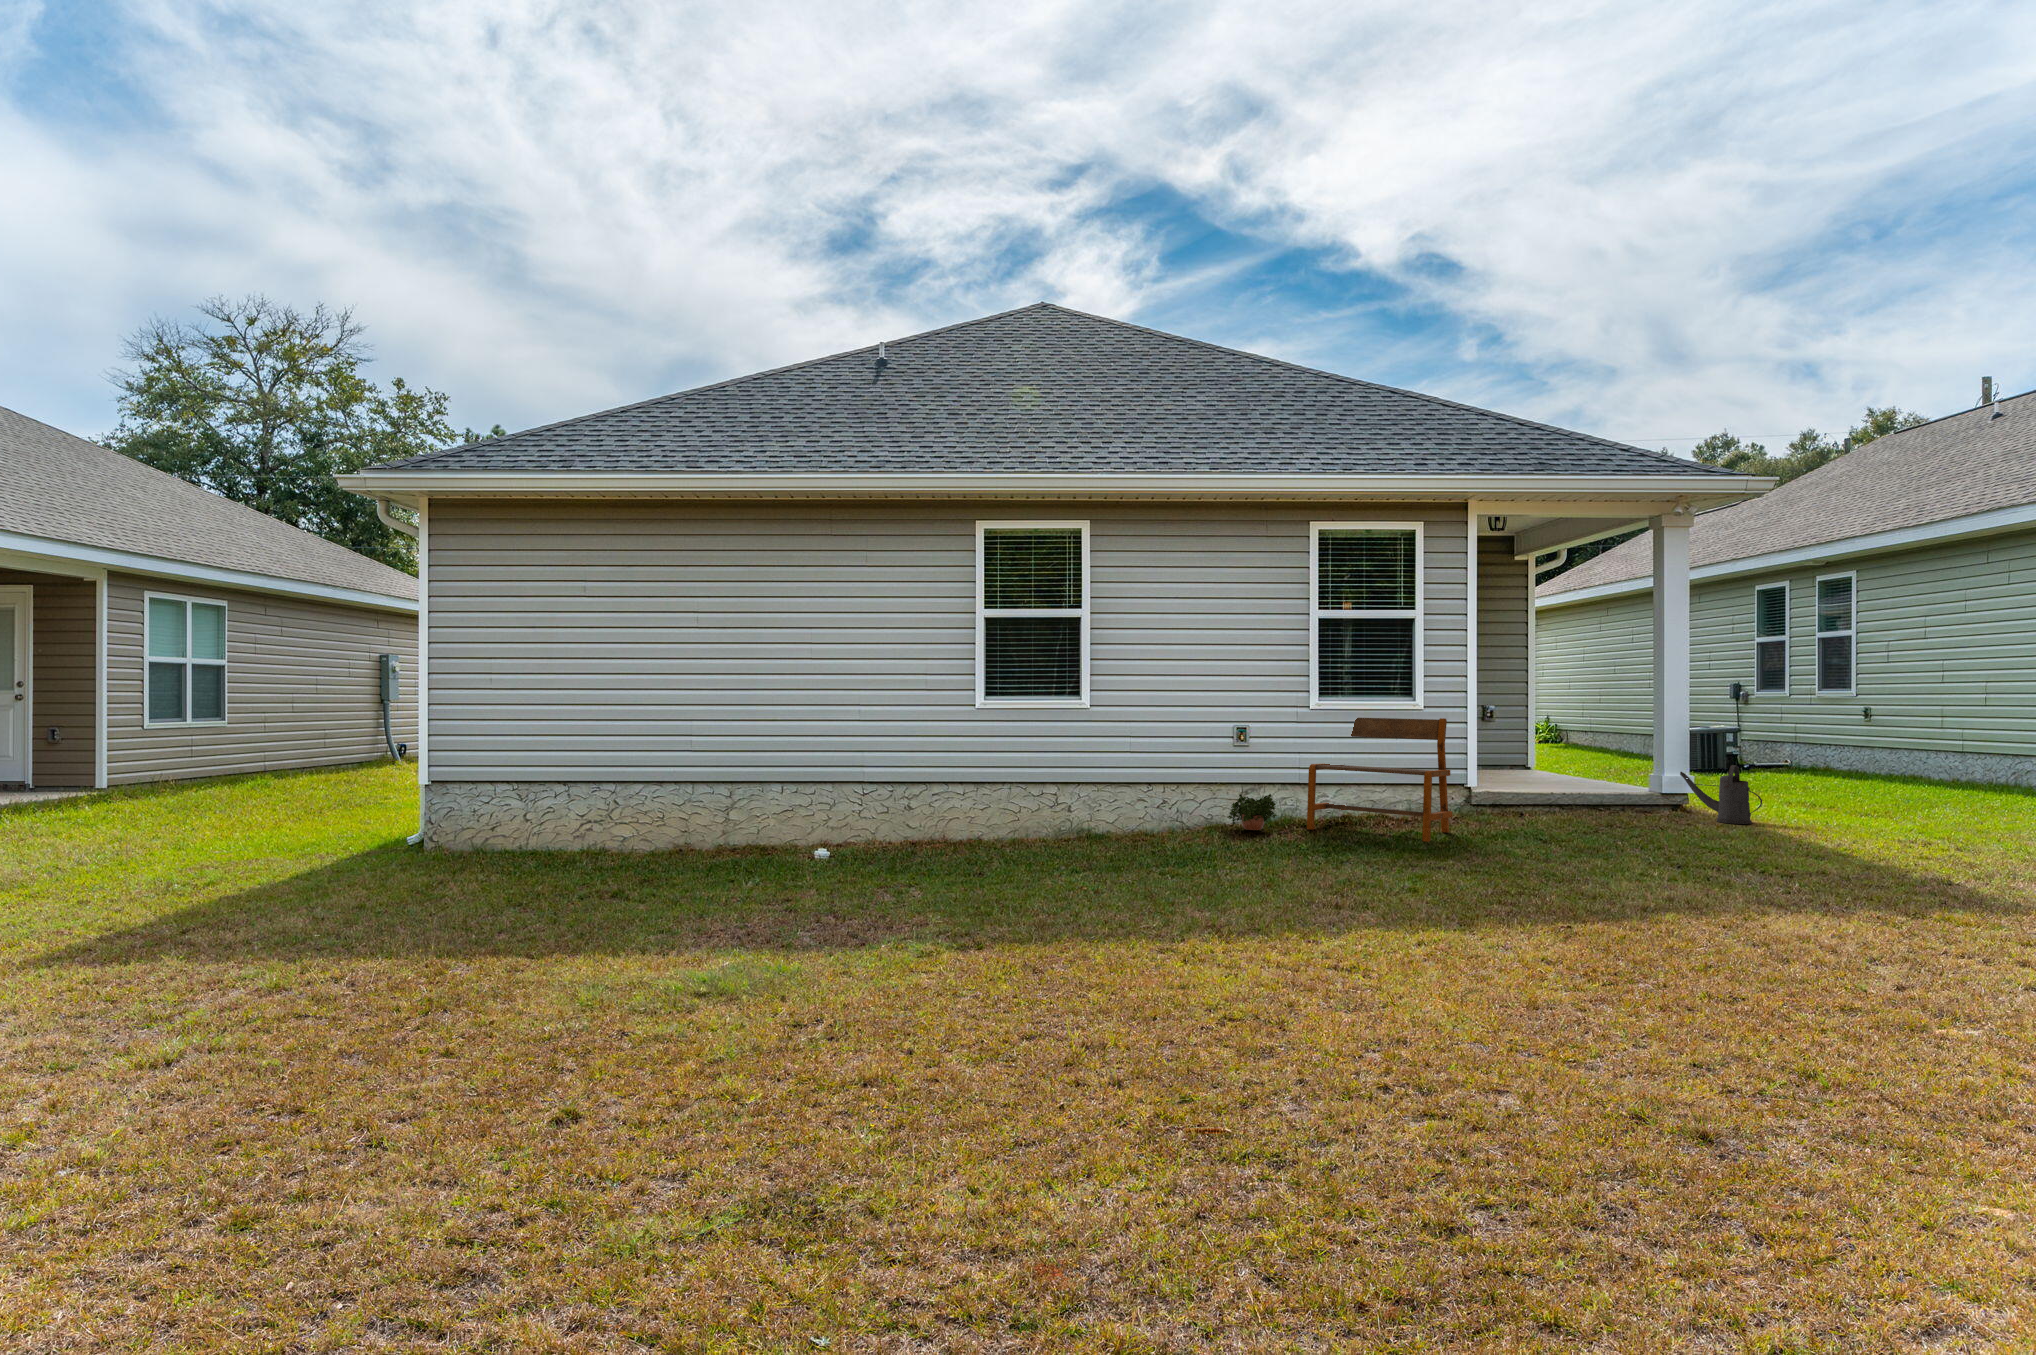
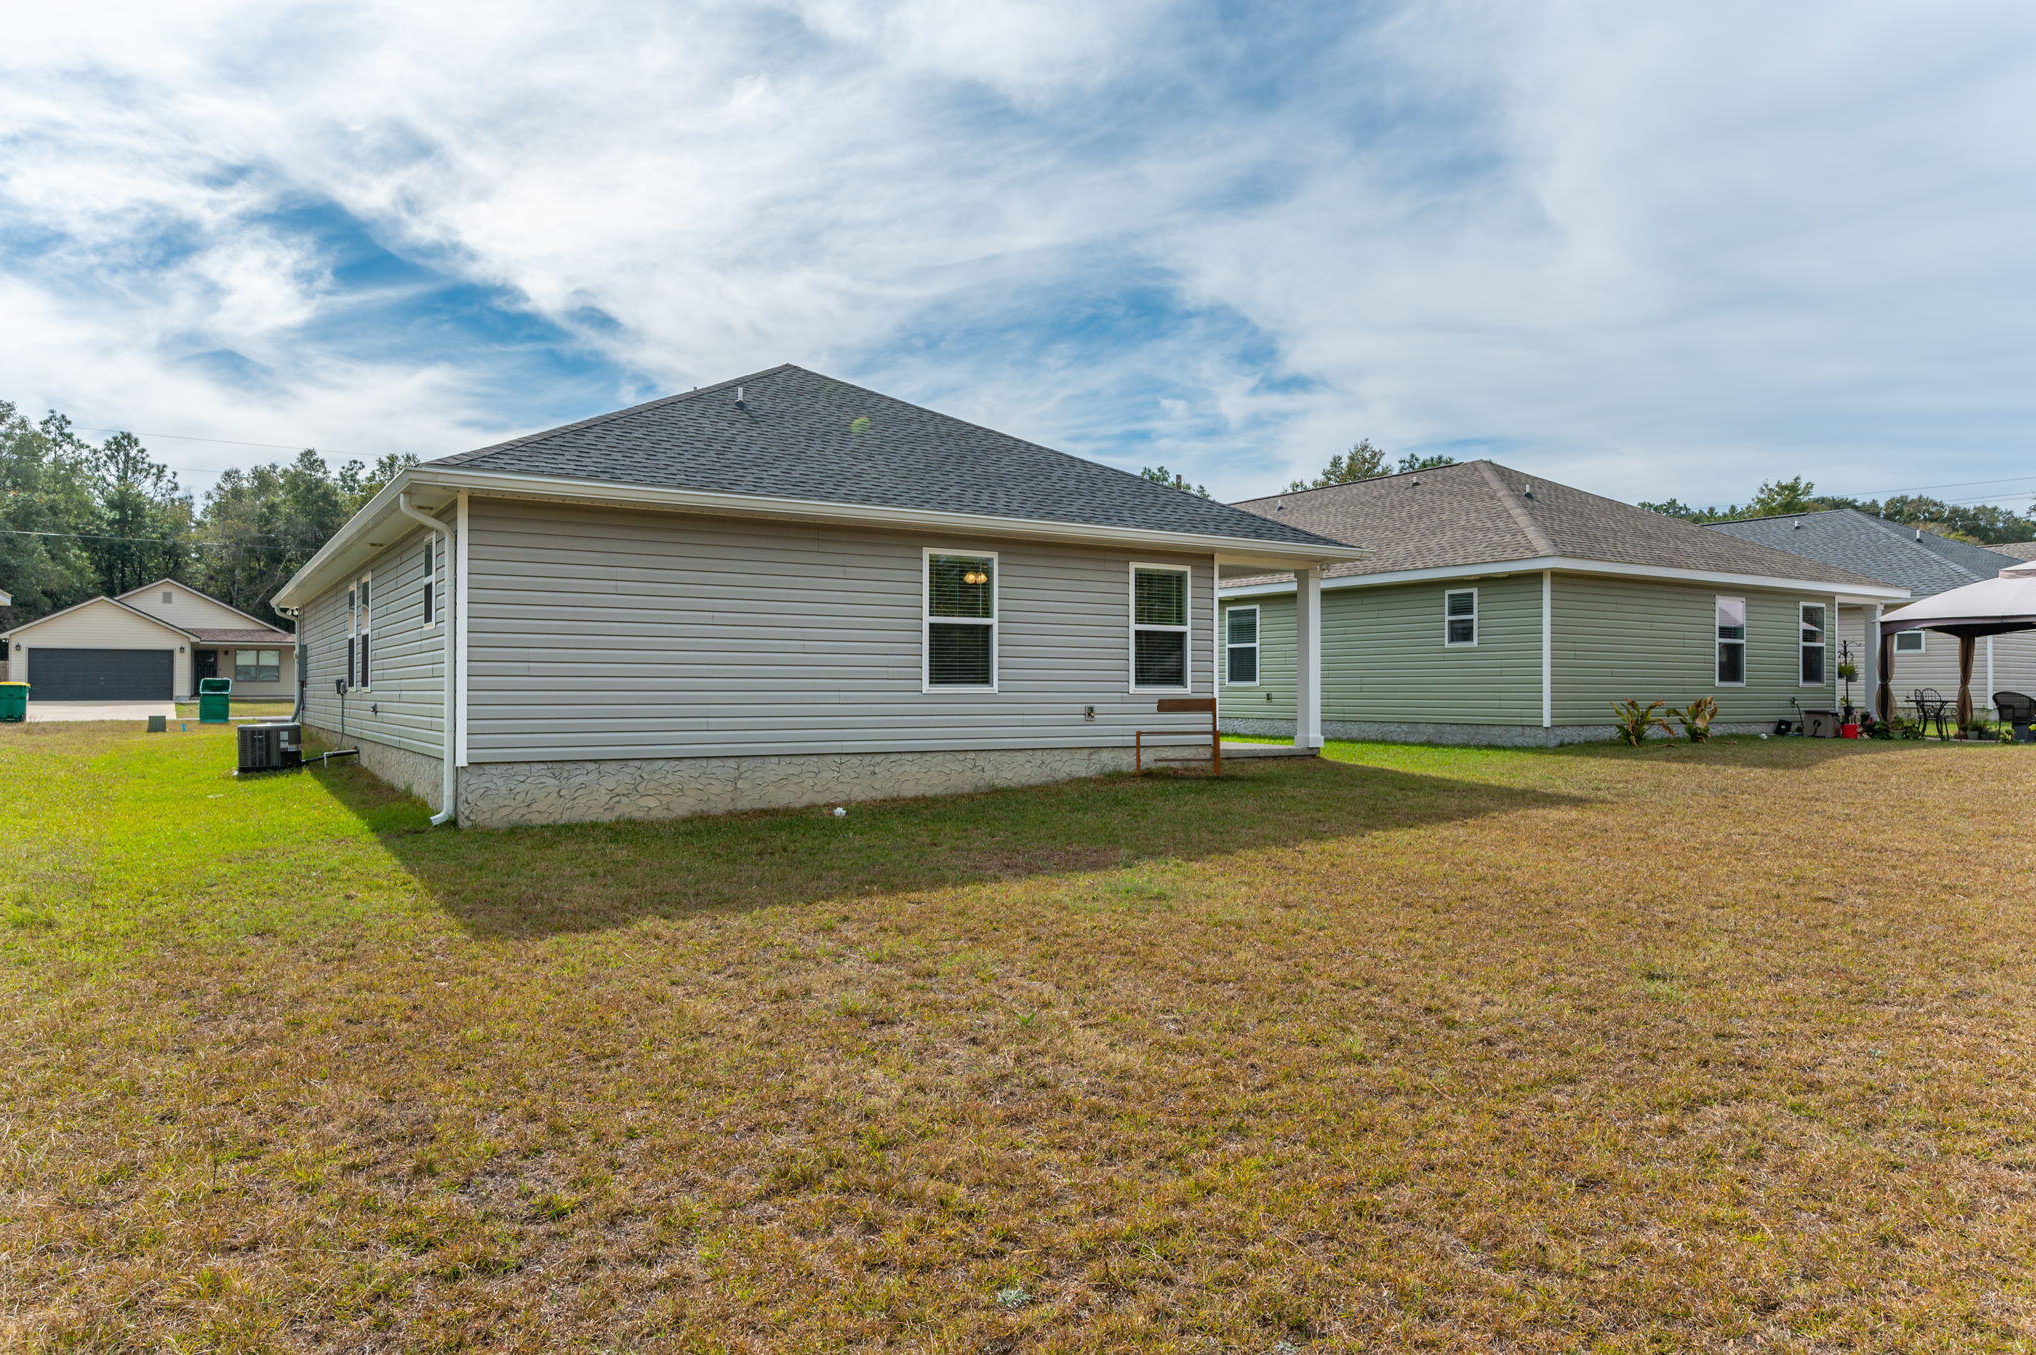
watering can: present [1680,765,1762,824] -> none [1314,727,1359,763]
potted plant: present [1227,794,1277,830] -> none [1090,751,1125,778]

